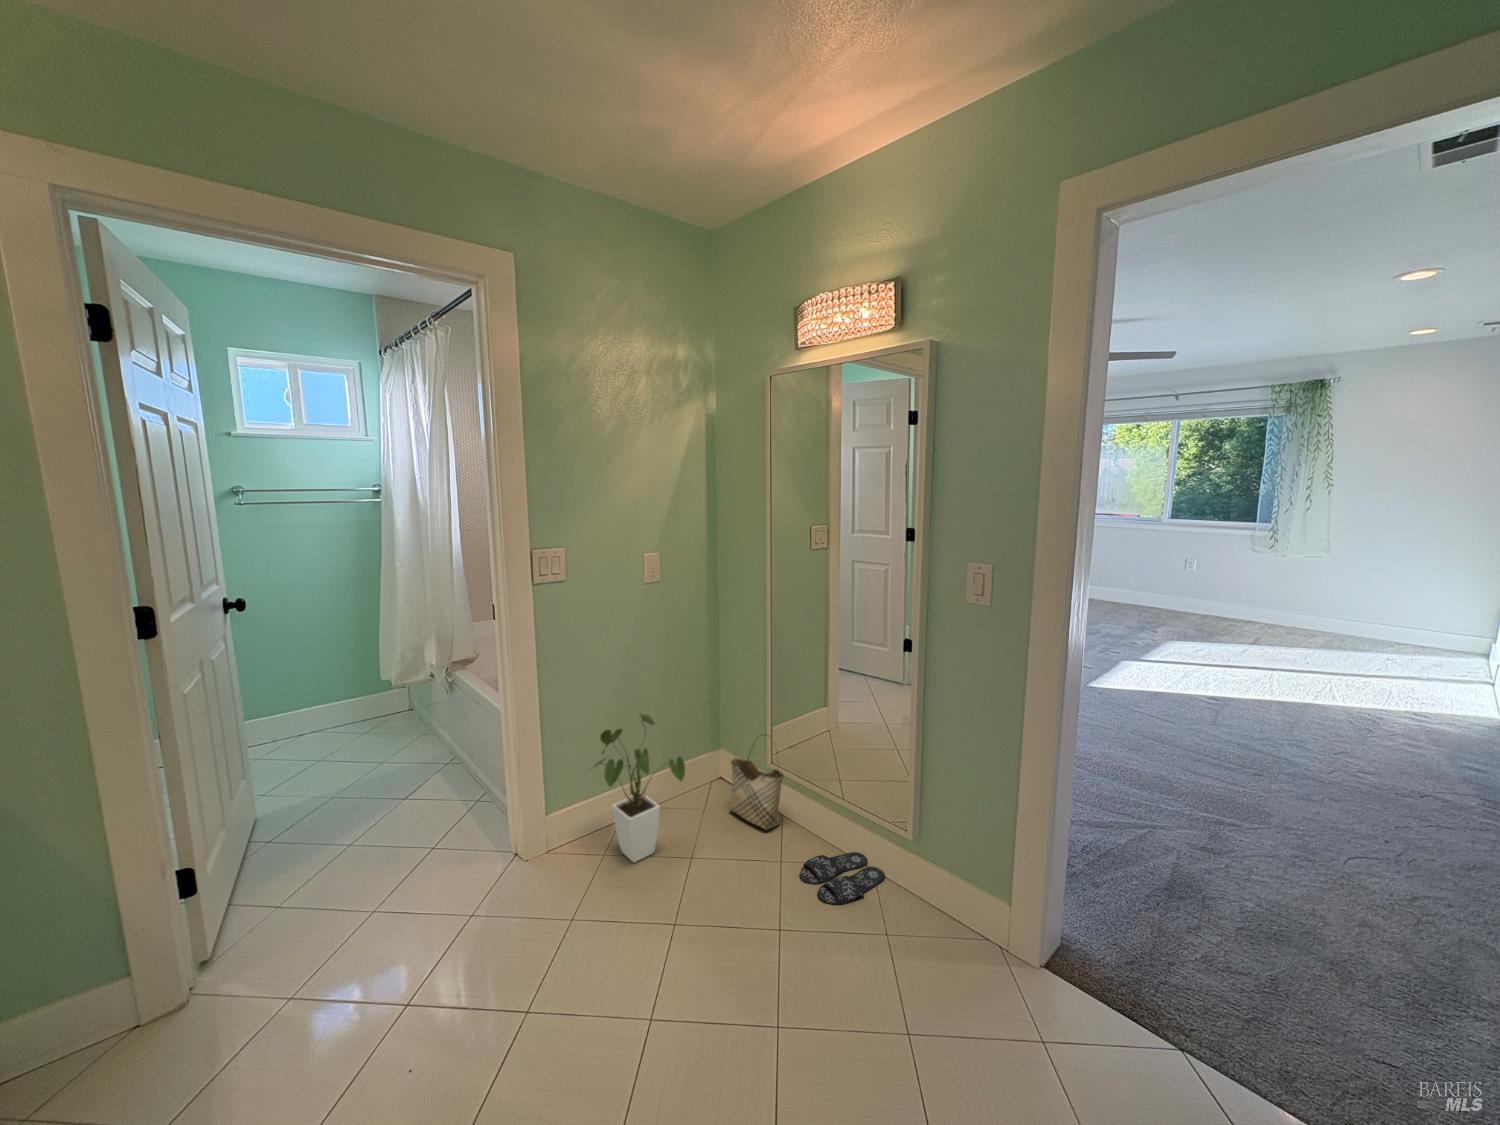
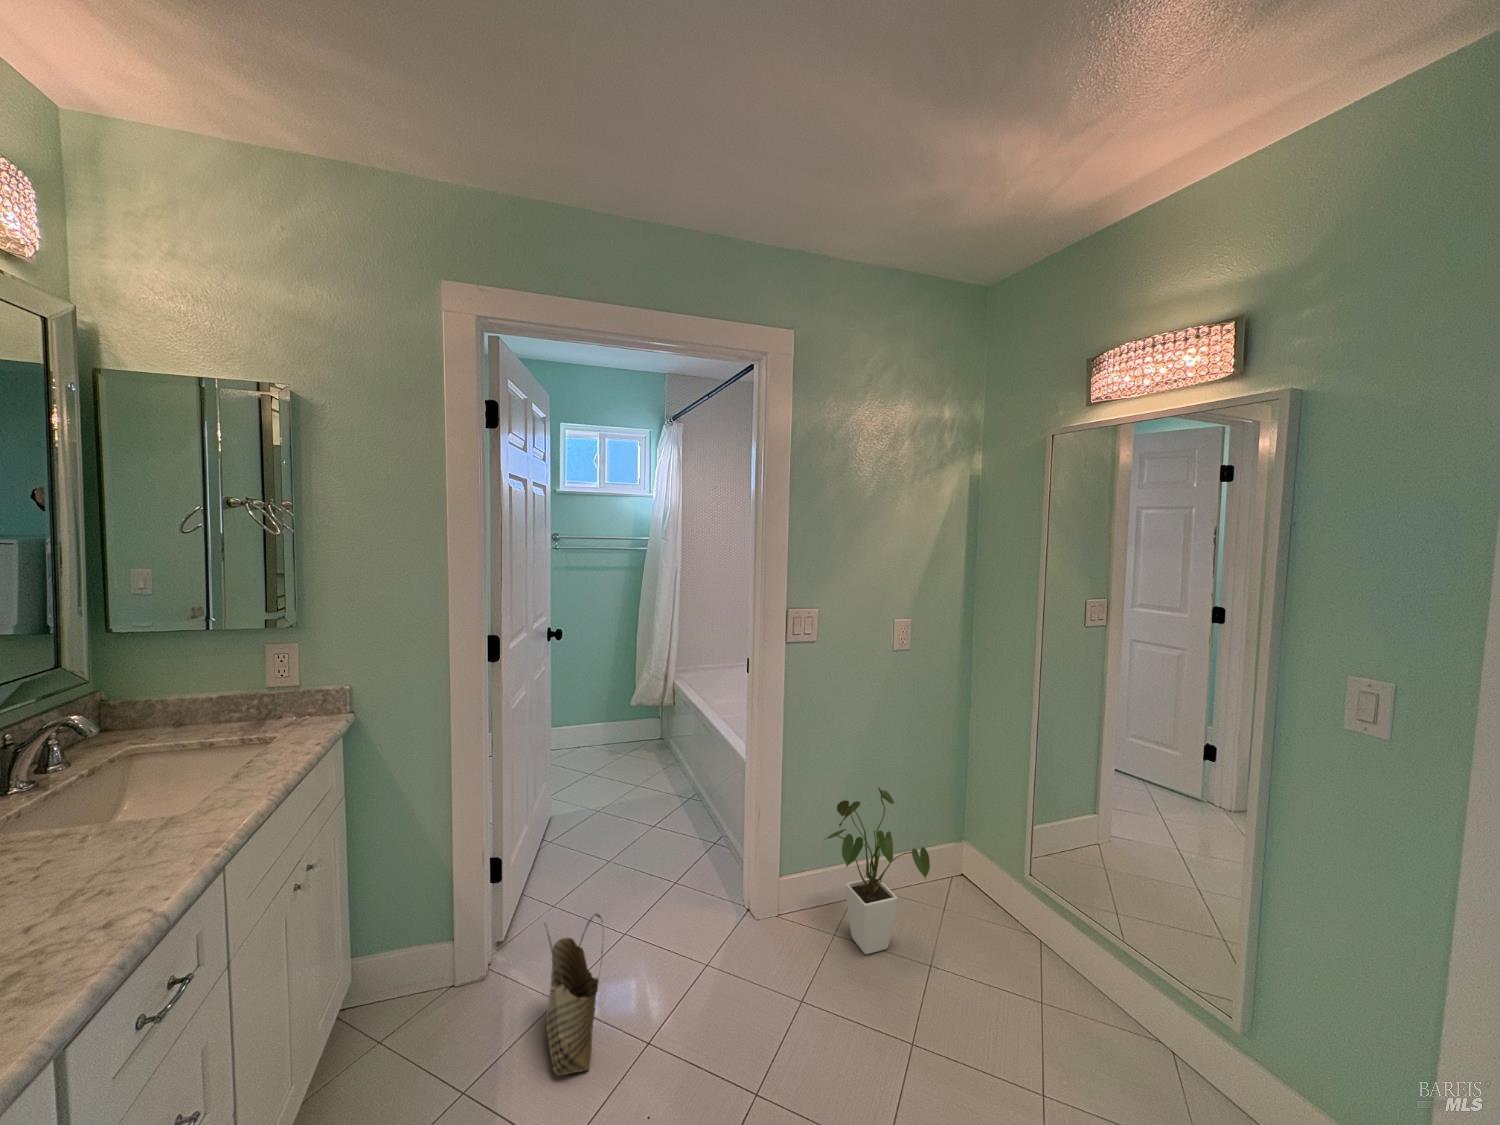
woven basket: present [729,734,783,829] -> present [544,914,603,1076]
slippers: present [799,852,885,905] -> none [1069,1012,1195,1092]

